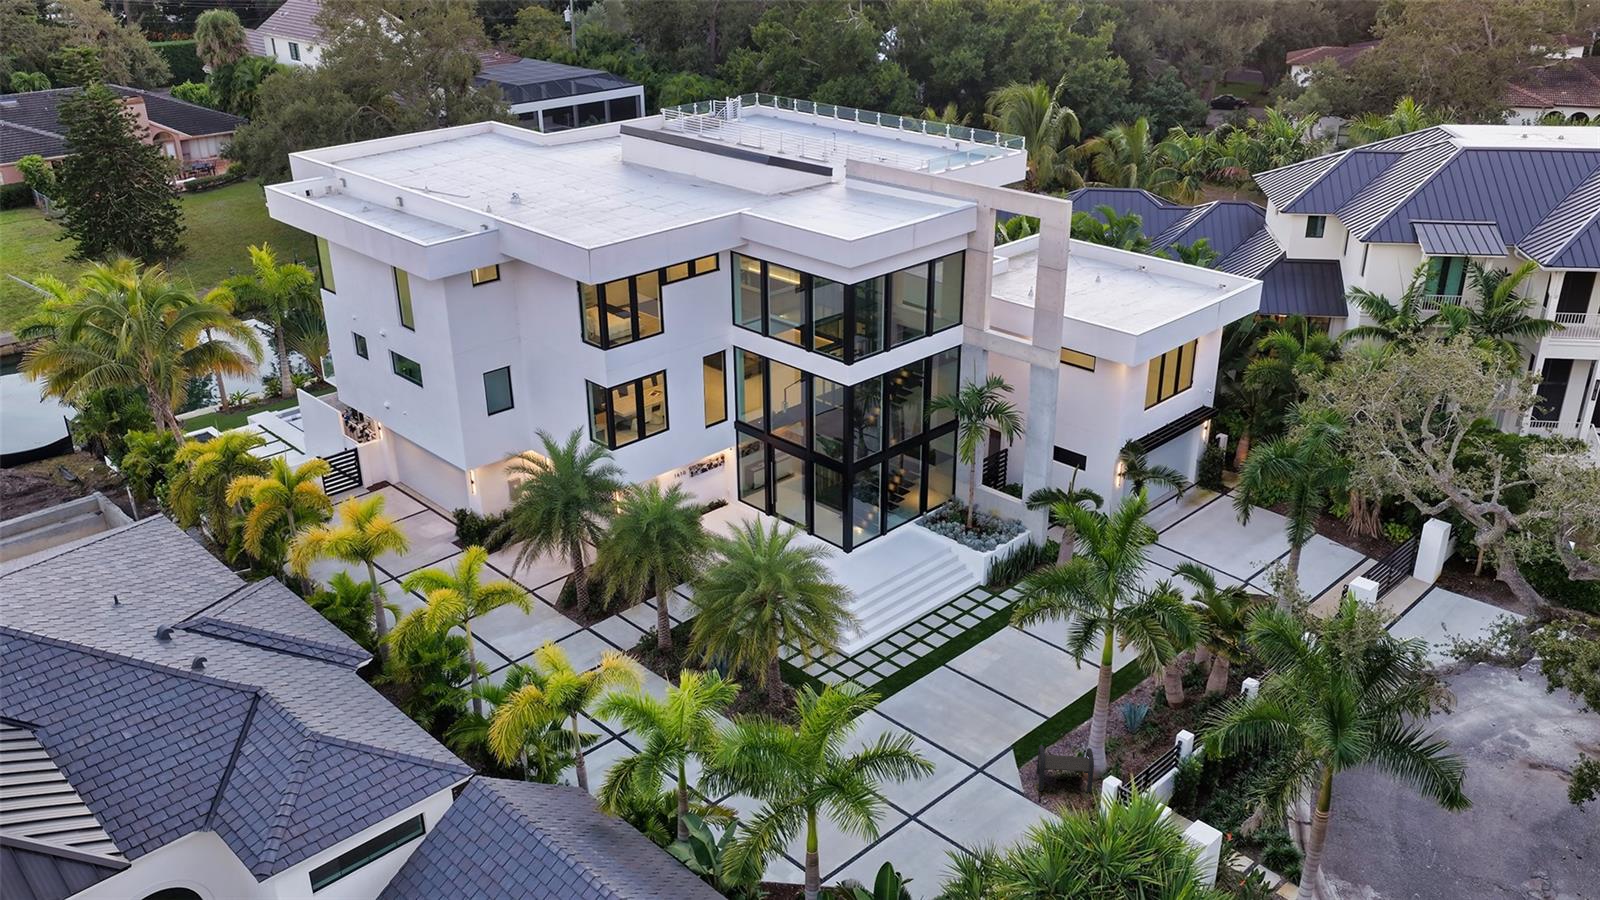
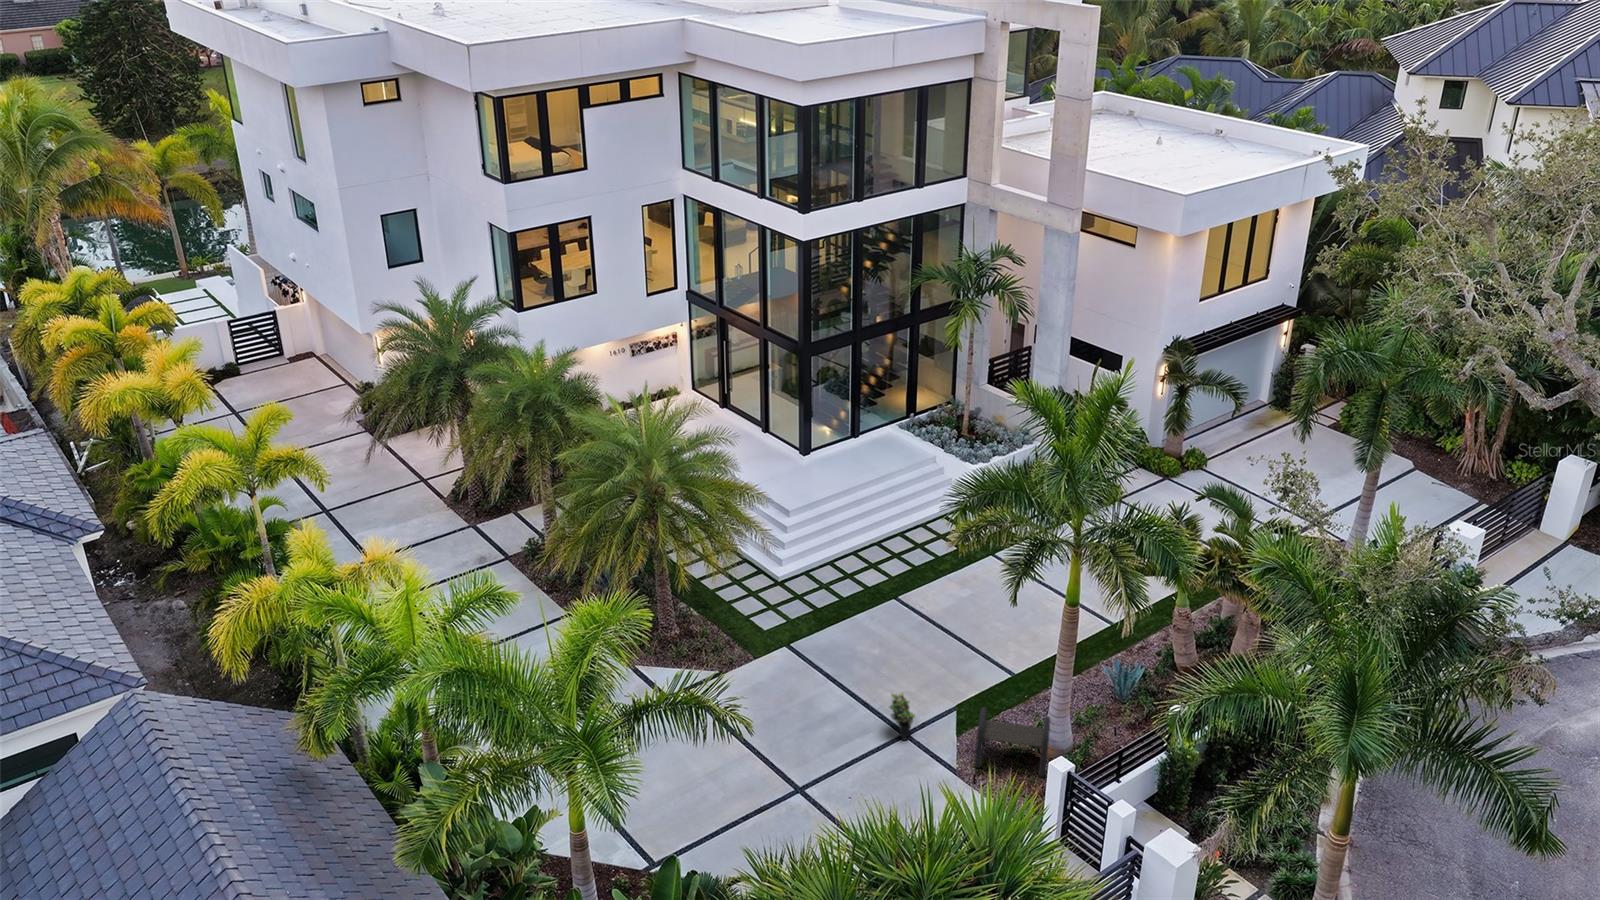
potted plant: none [969,738,989,776] -> present [890,692,915,740]

